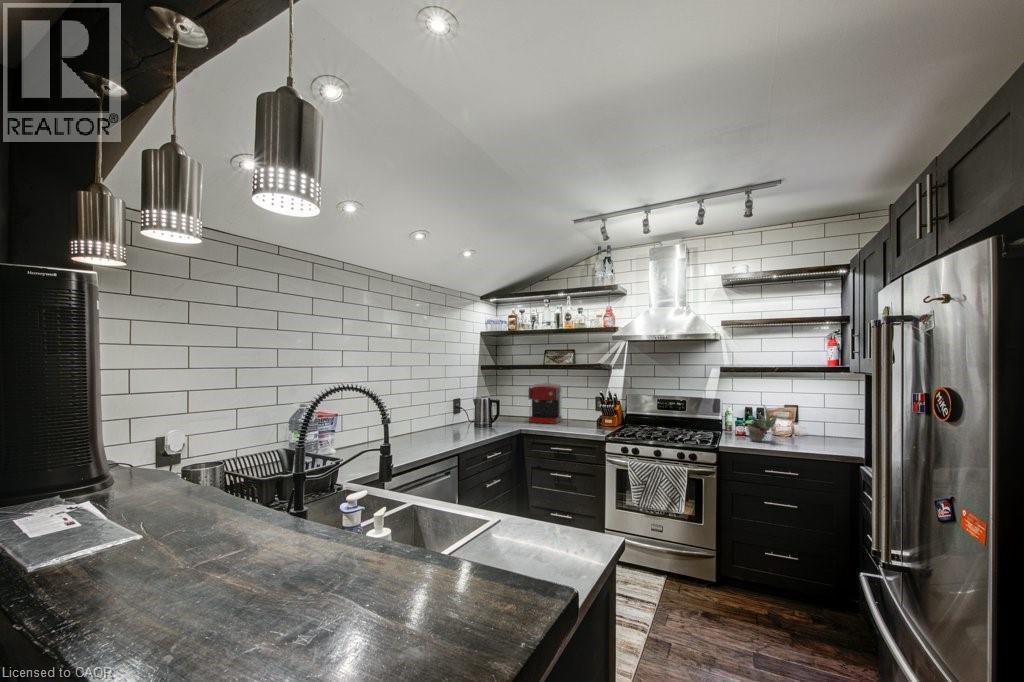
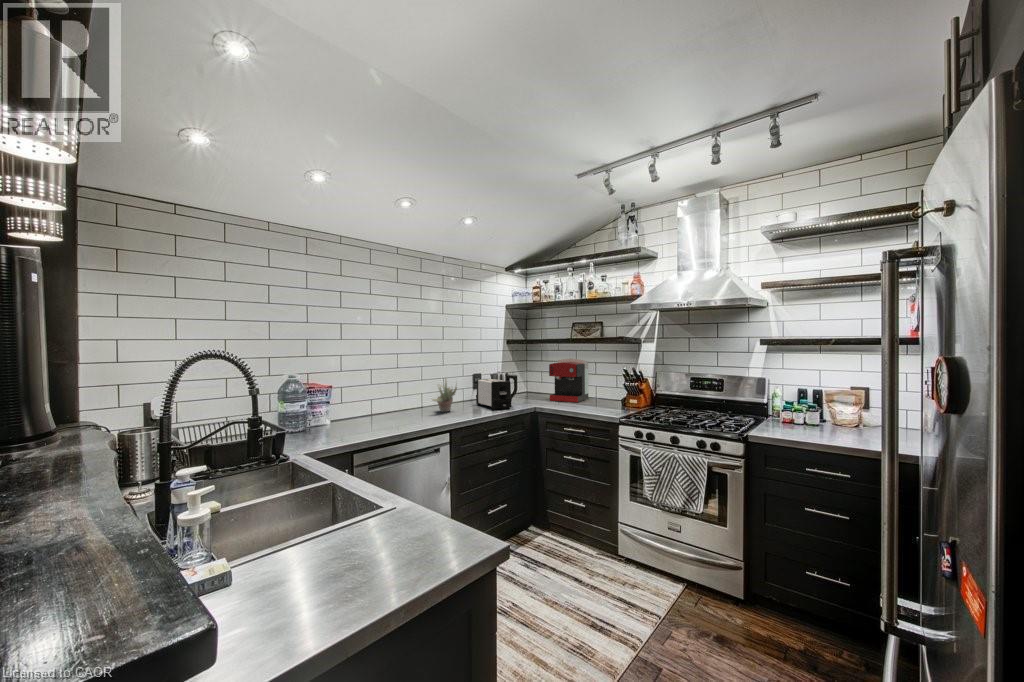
toaster: none [464,402,503,431] -> present [476,379,512,410]
succulent plant: present [748,405,777,442] -> present [432,379,457,412]

